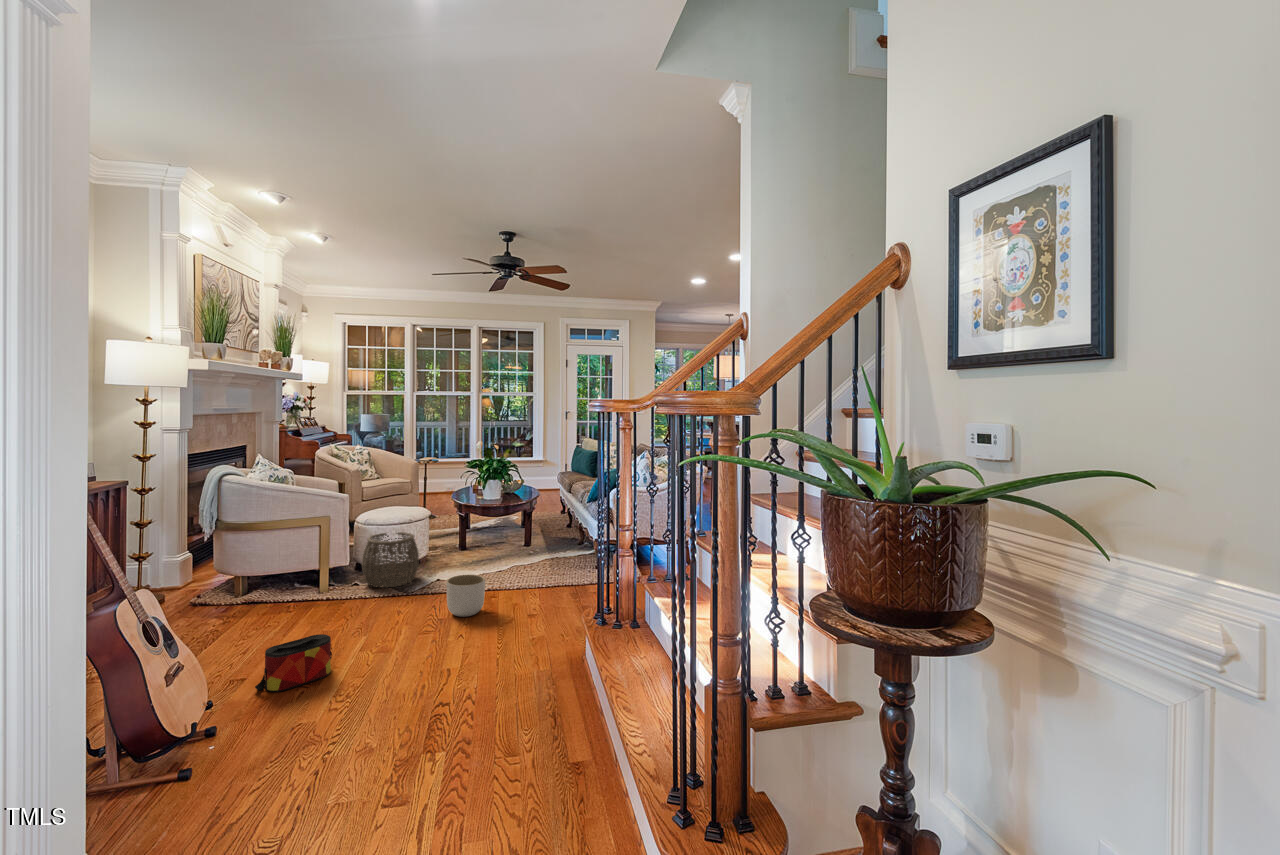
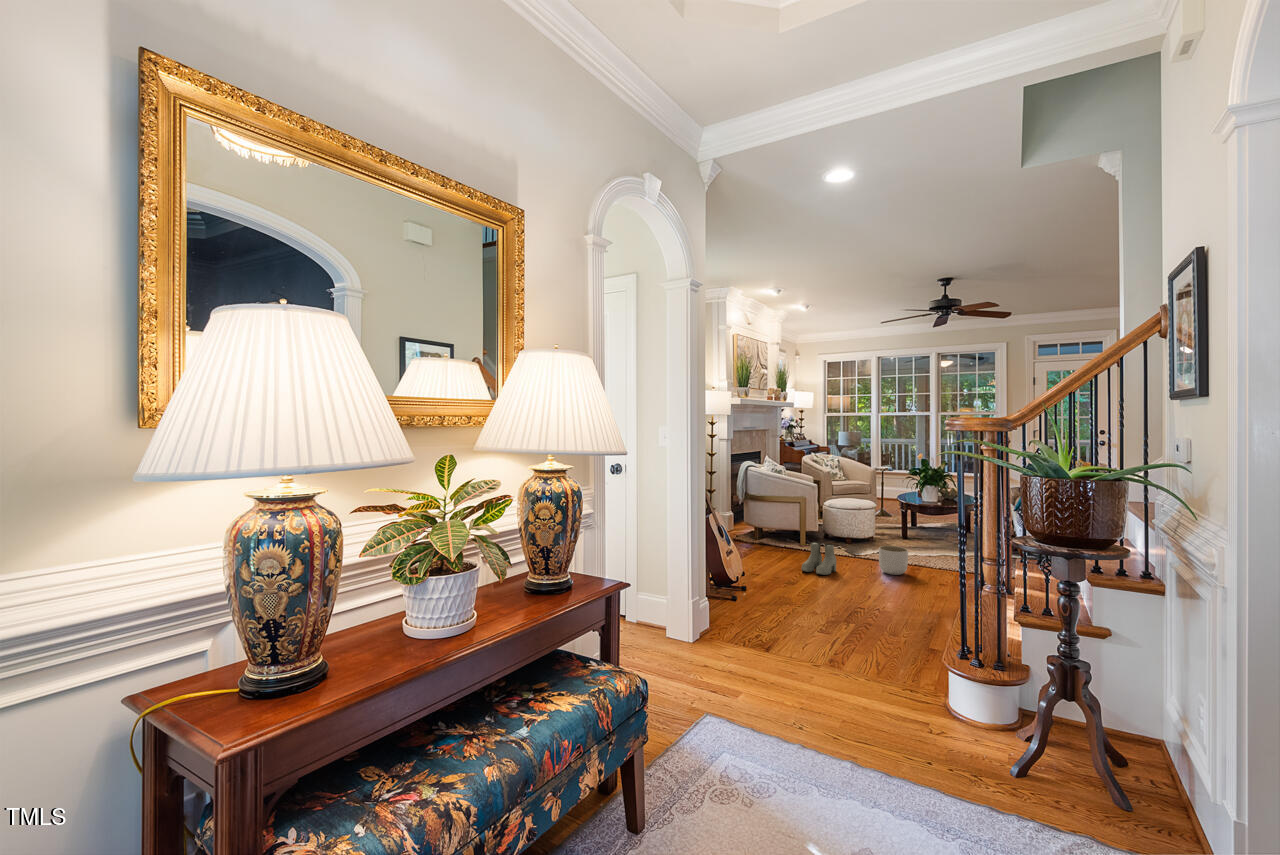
woven basket: present [362,532,419,588] -> none [826,514,866,552]
boots: none [330,591,387,645] -> present [801,542,836,575]
bag: present [255,634,332,692] -> none [762,559,801,584]

